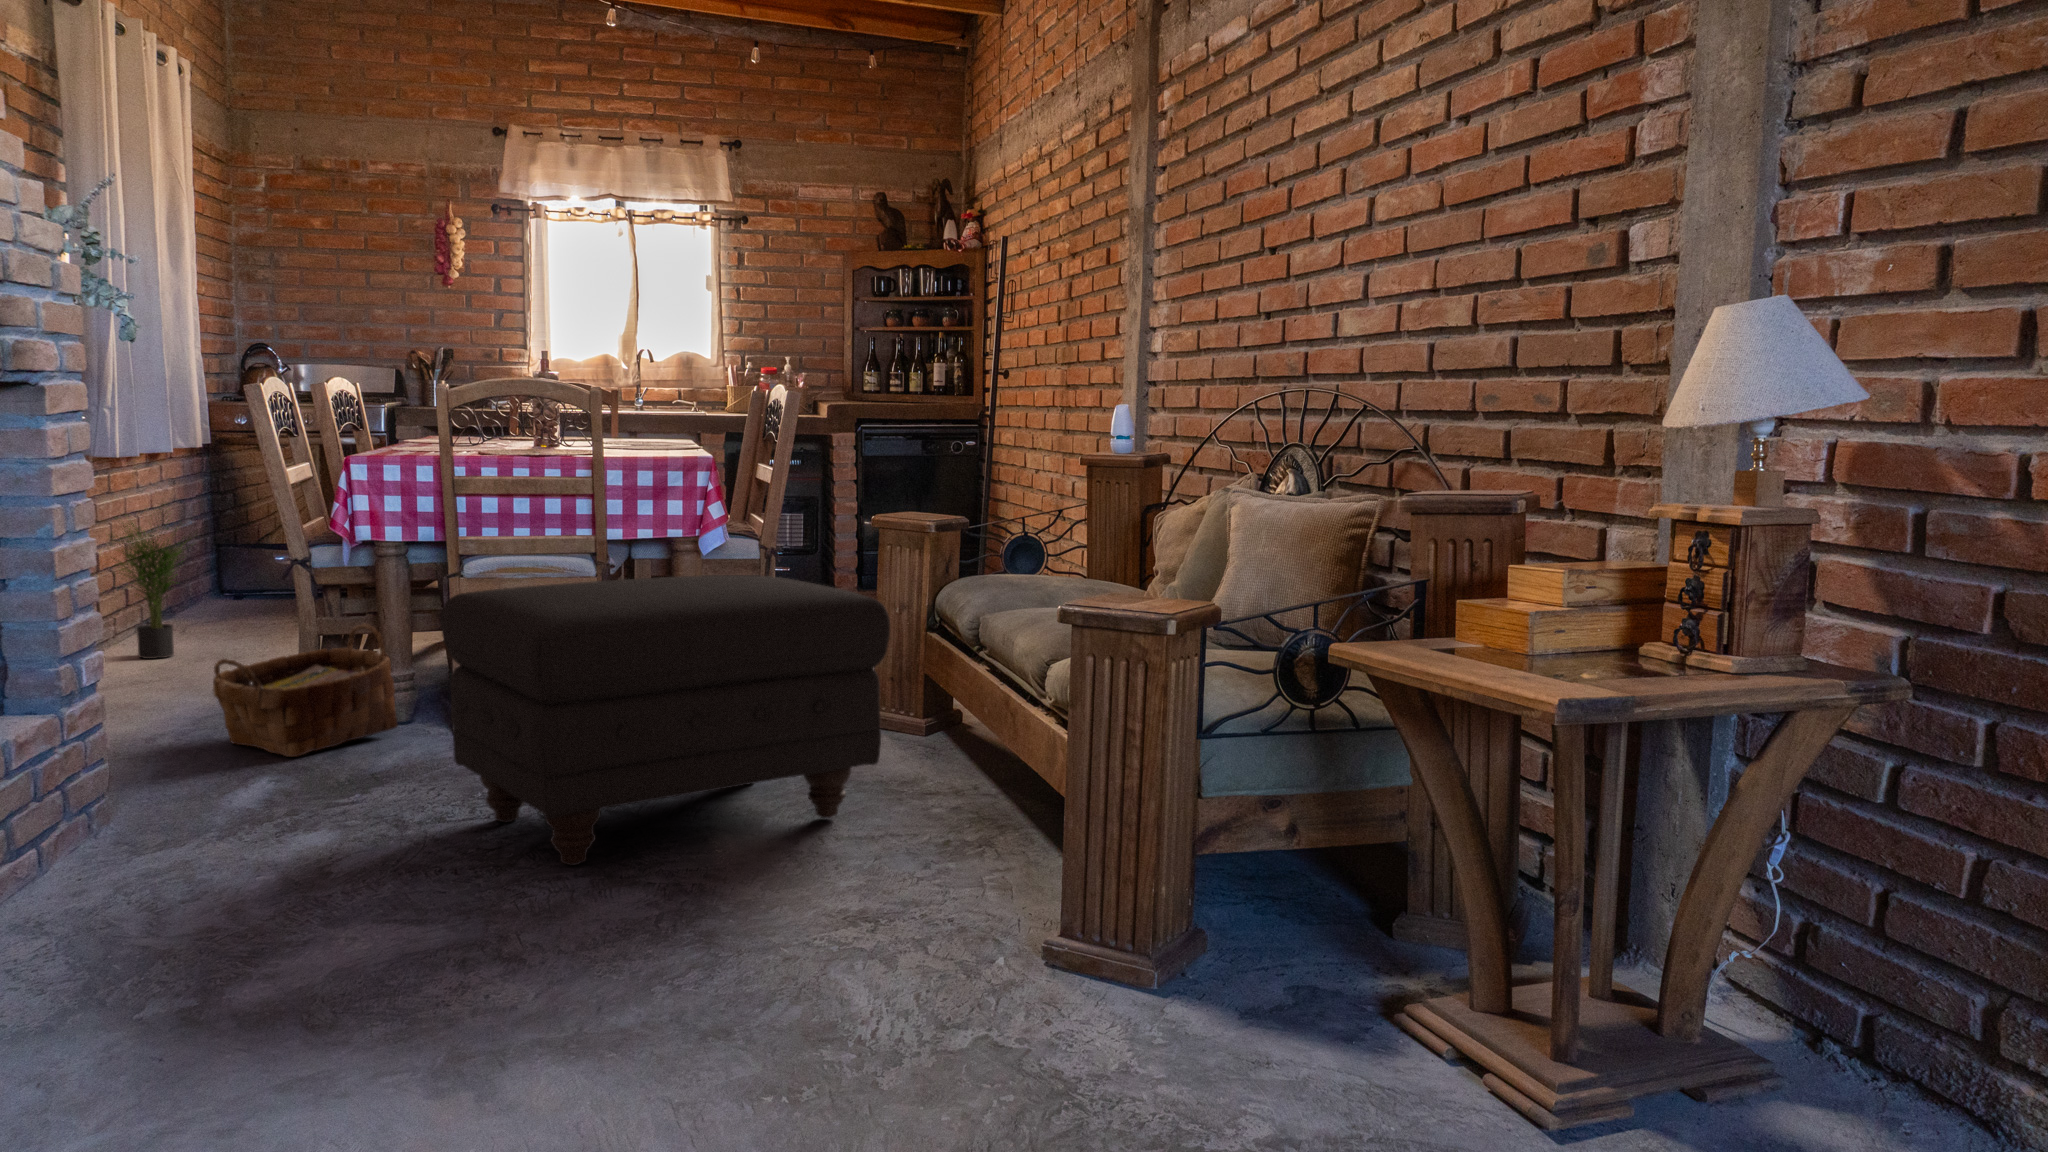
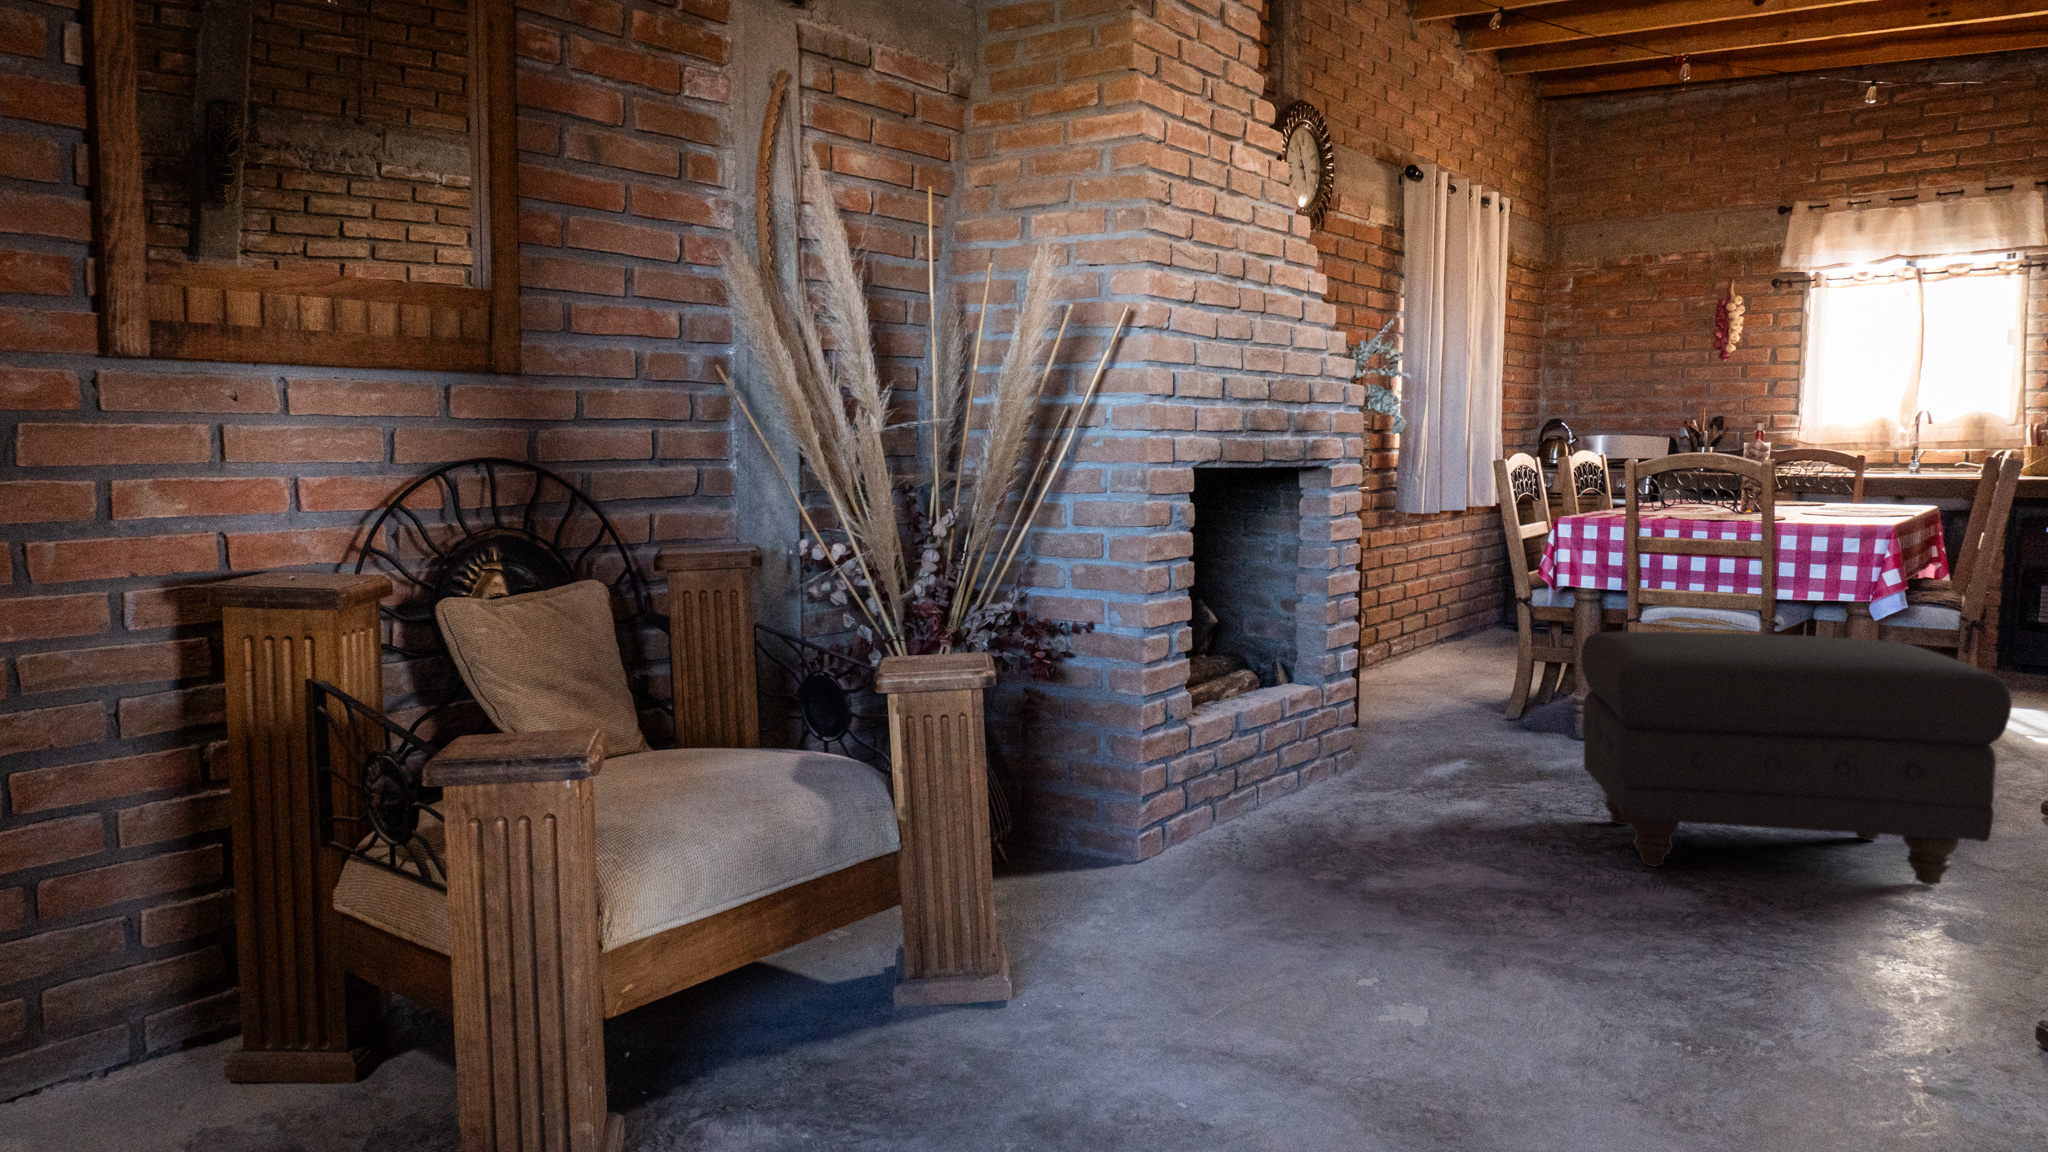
potted plant: present [114,516,189,659] -> none [1405,546,1477,666]
woven basket: present [213,624,398,757] -> none [1442,652,1577,749]

